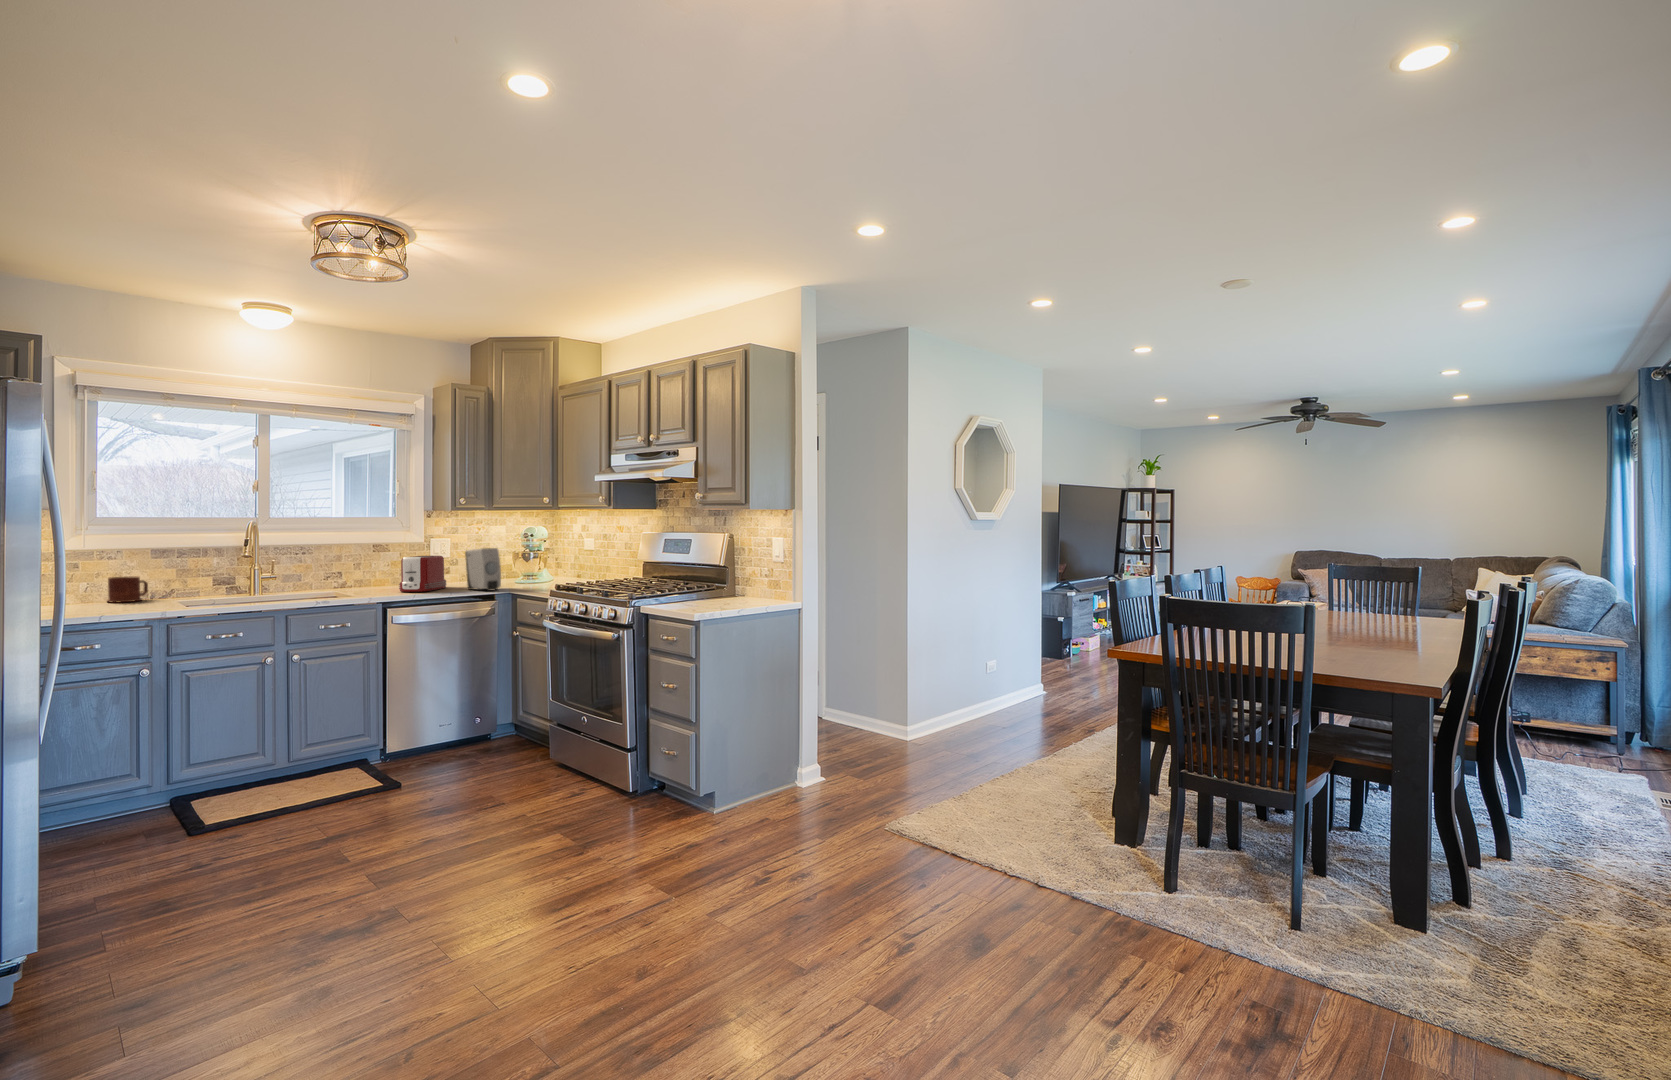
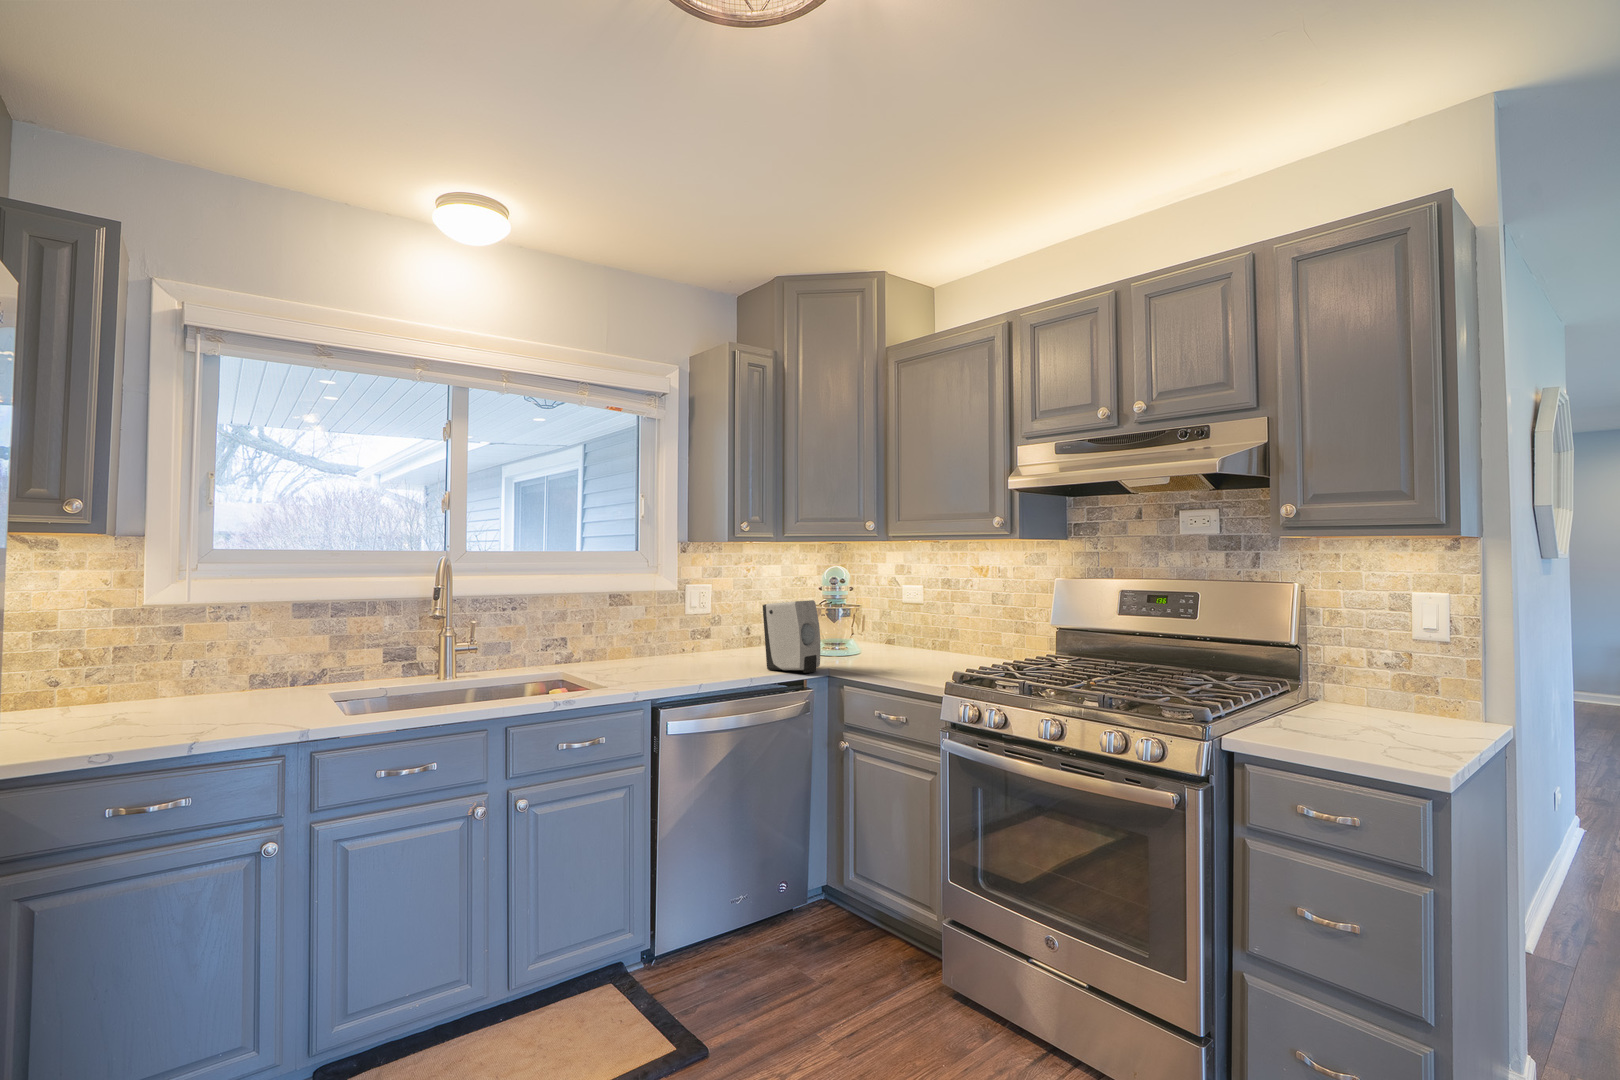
toaster: present [399,556,446,592] -> none [665,612,728,675]
mug: present [107,576,148,602] -> none [218,651,285,698]

